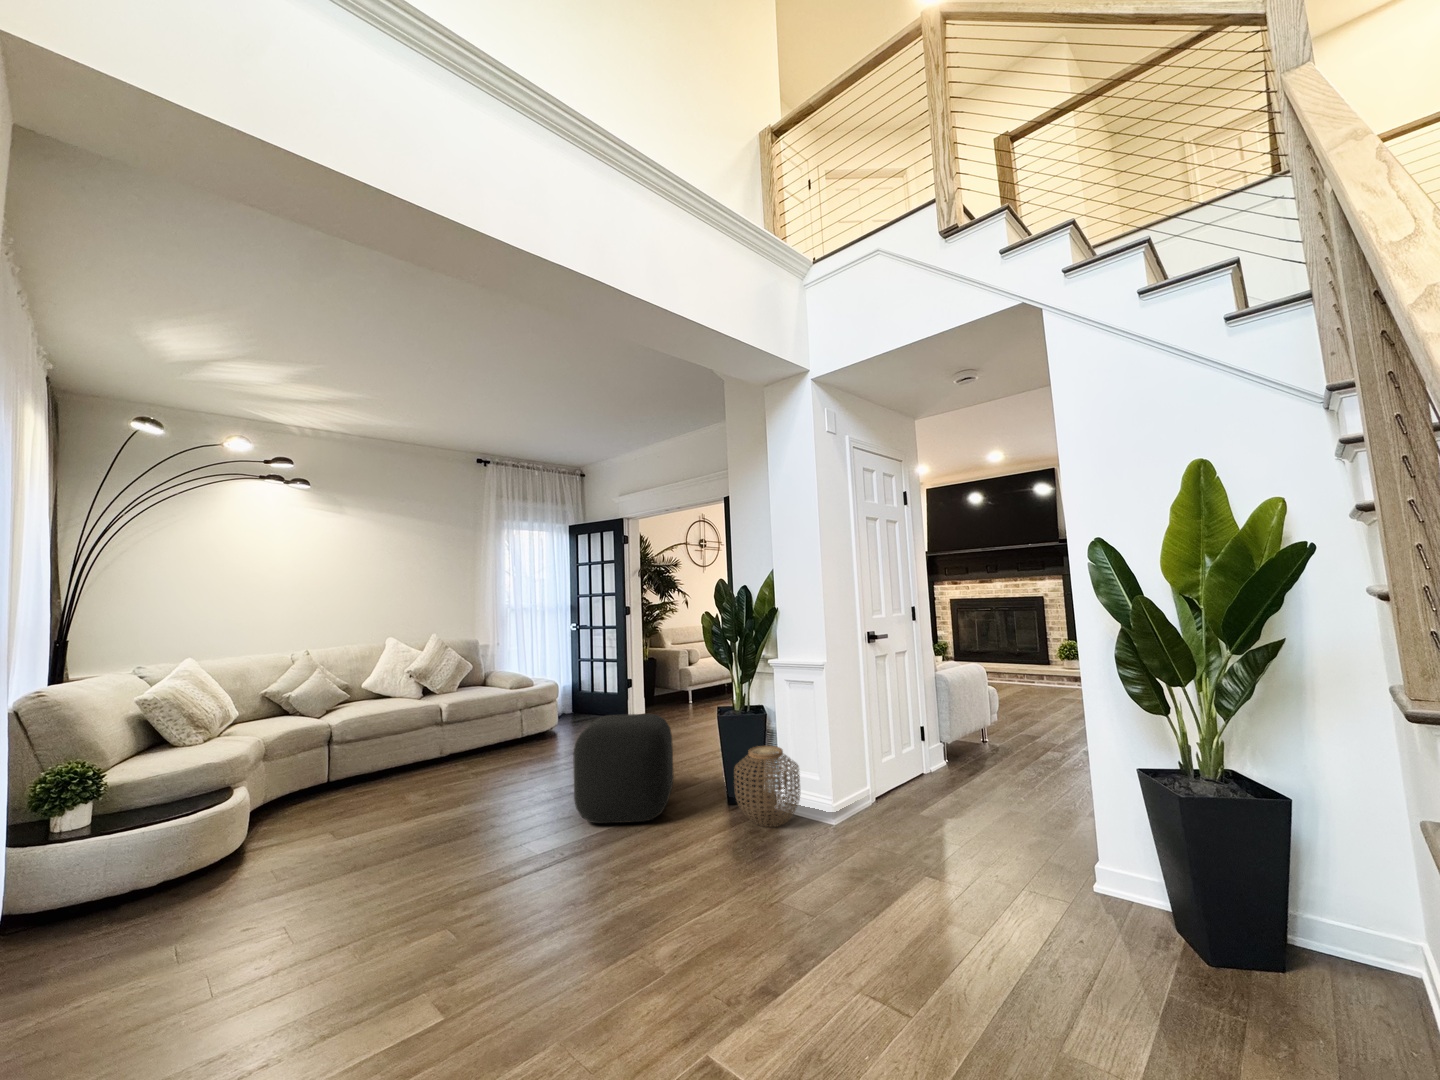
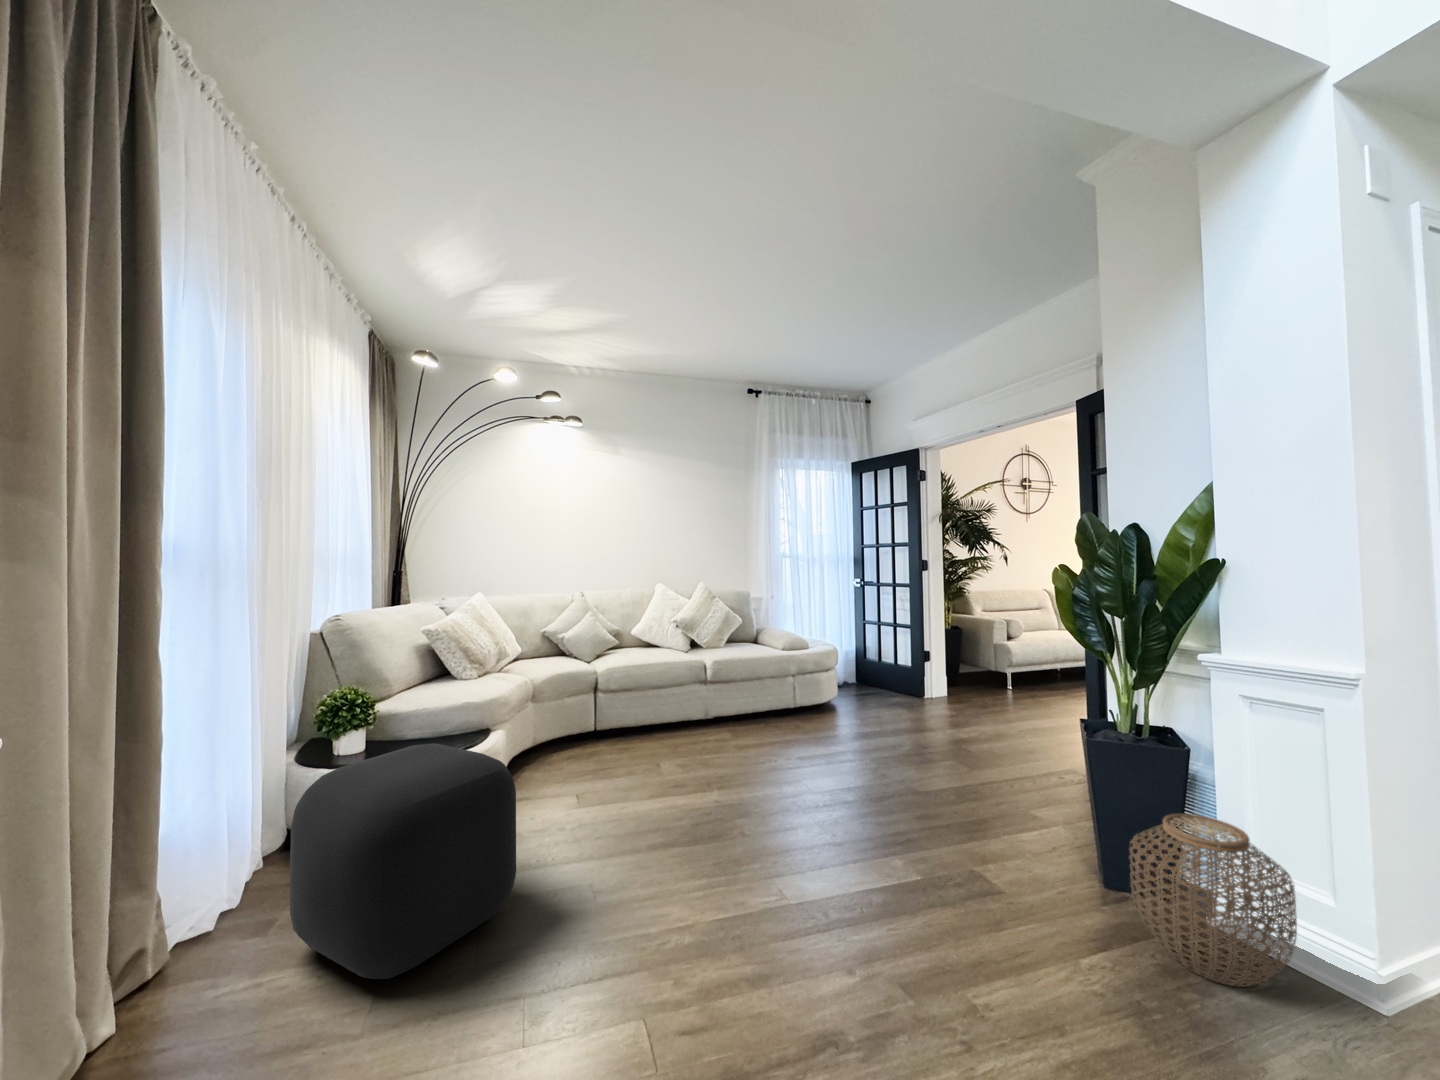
ottoman: present [573,714,674,823] -> present [290,743,516,979]

